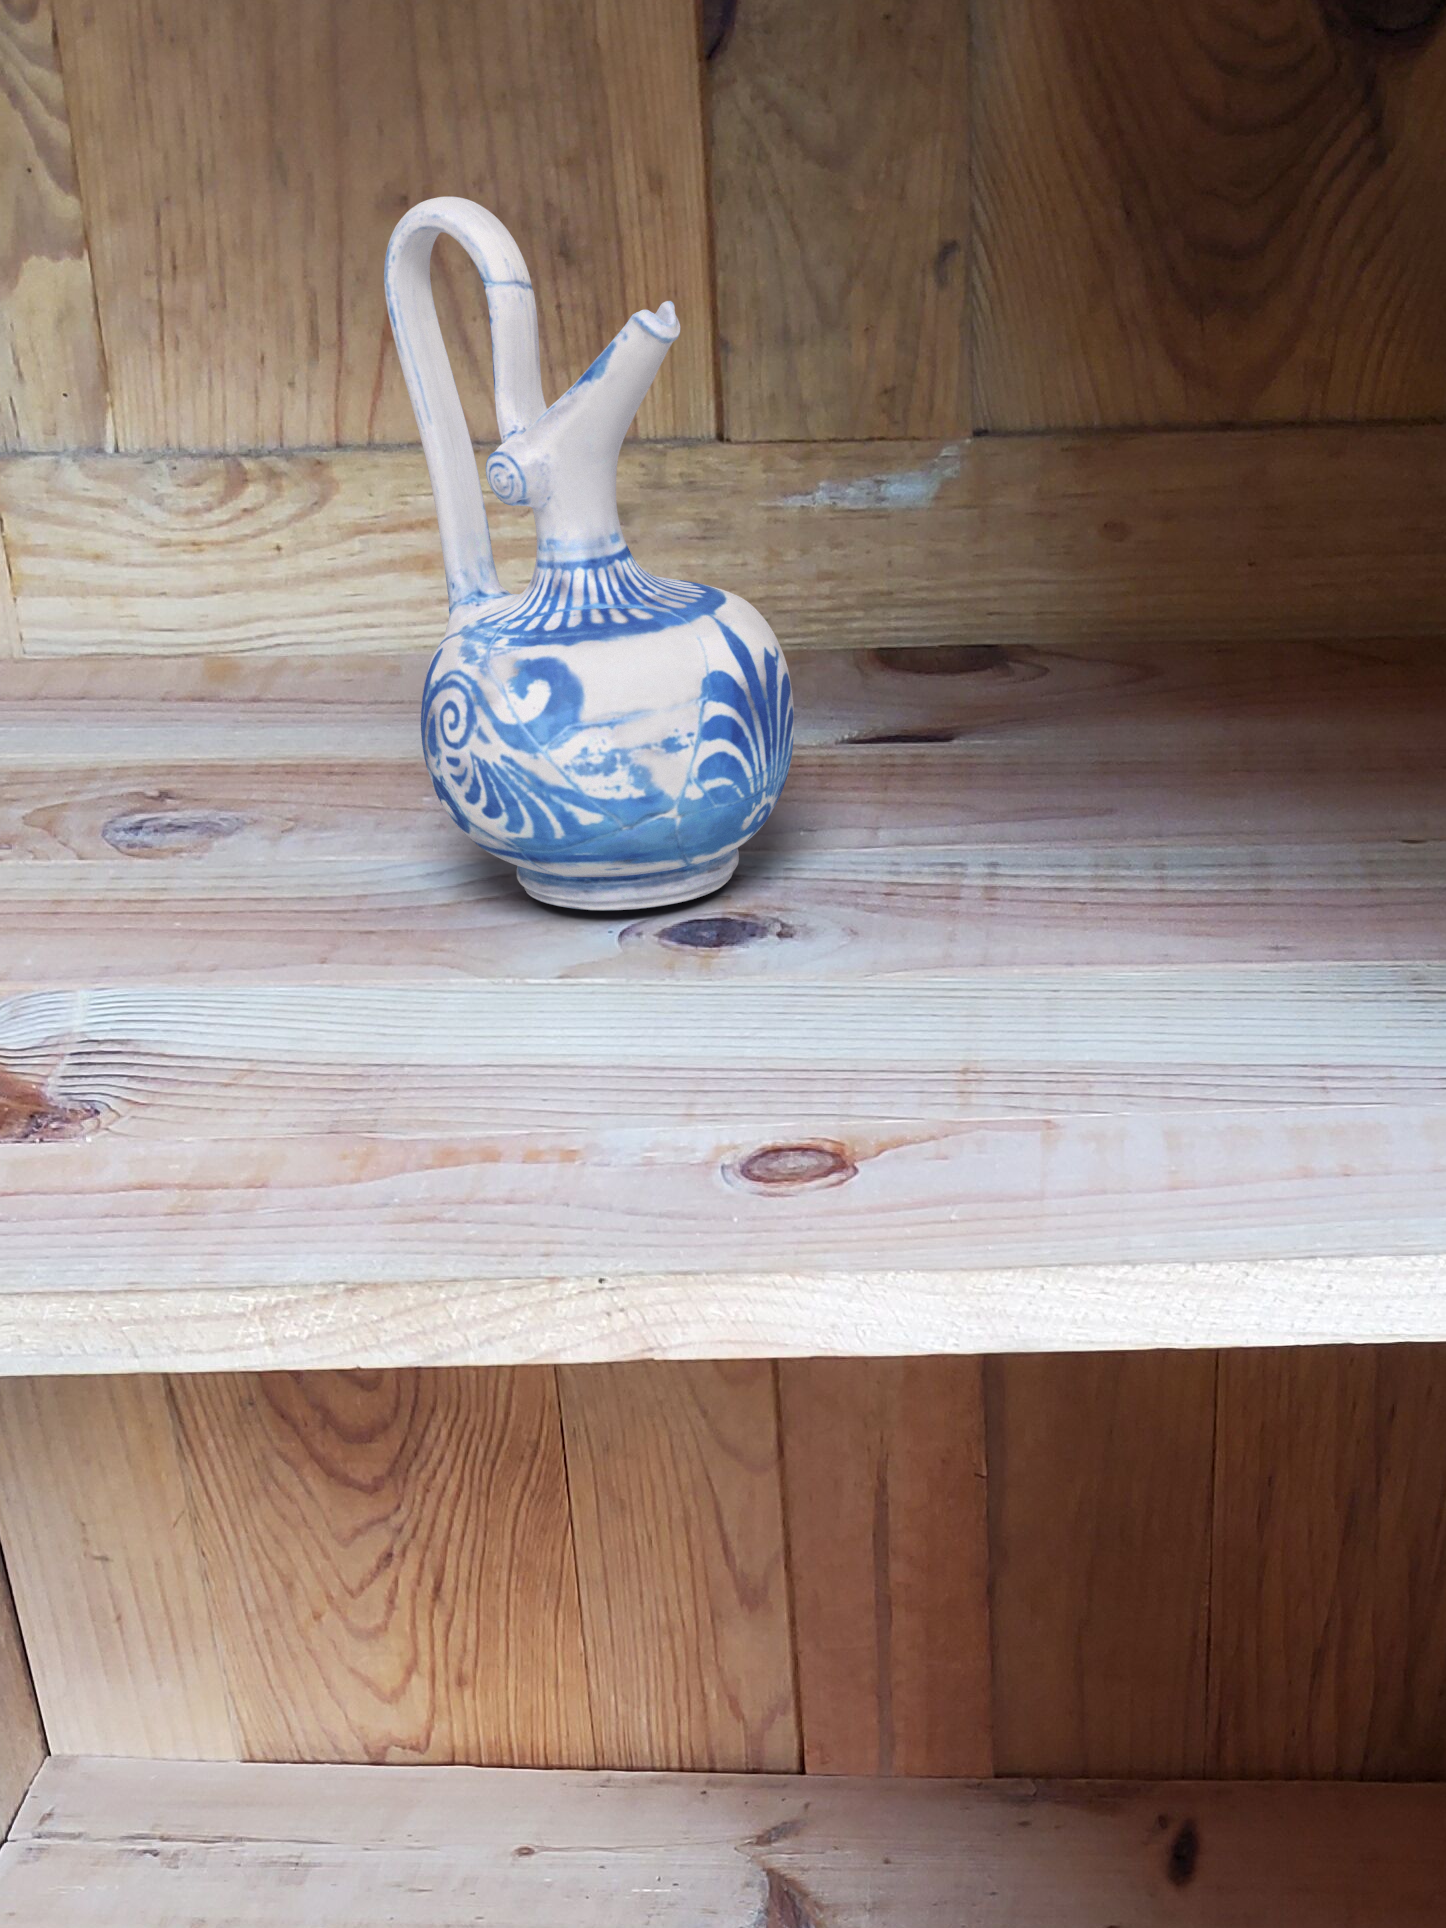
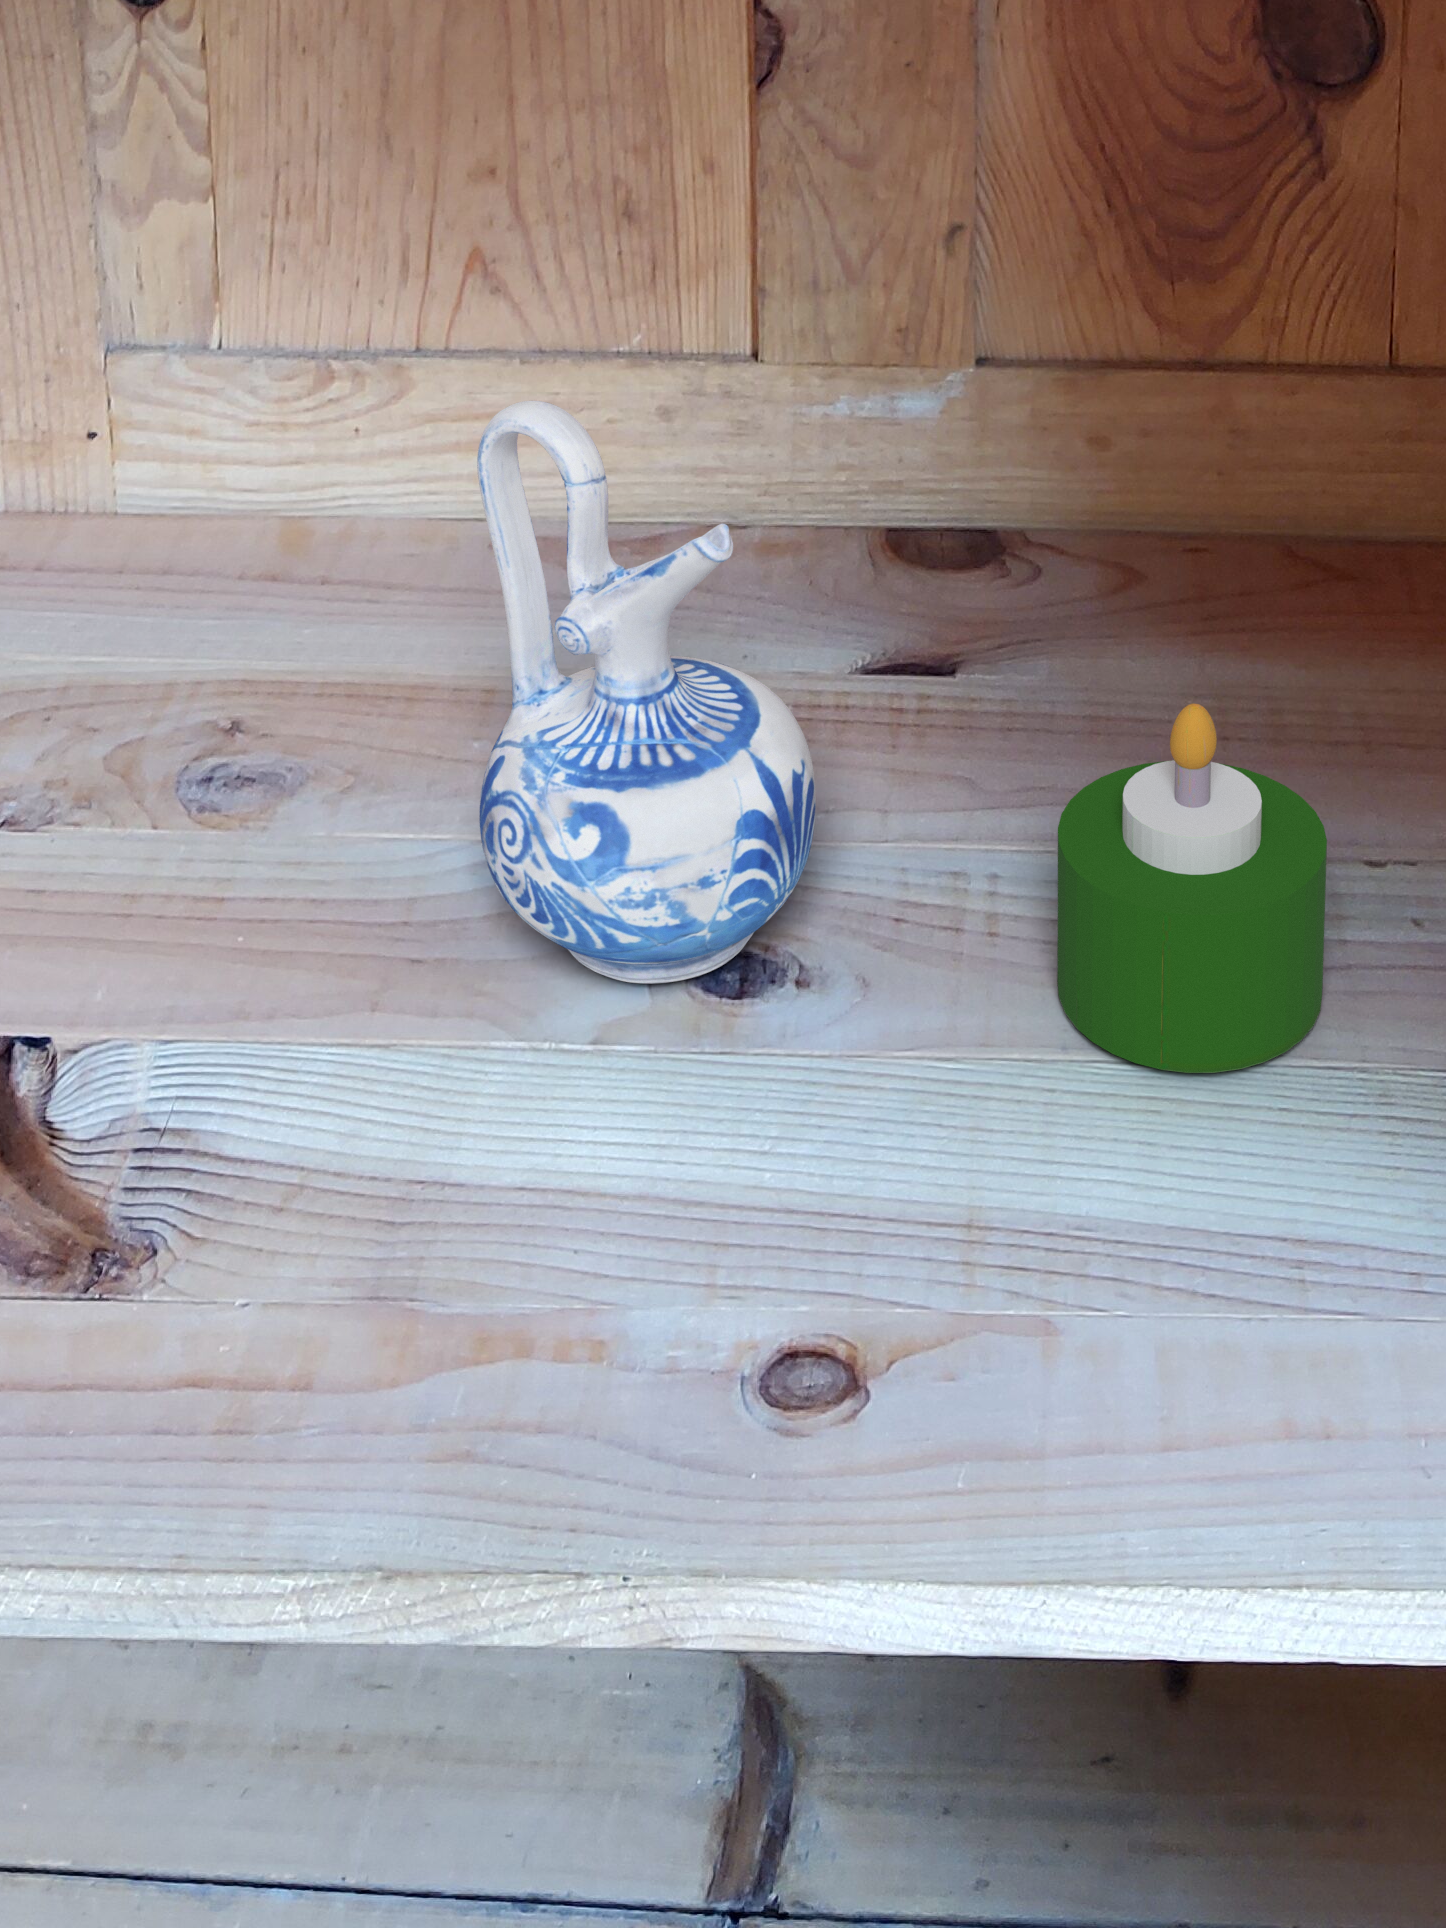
candle: none [1063,507,1366,928] -> present [1057,704,1327,1073]

